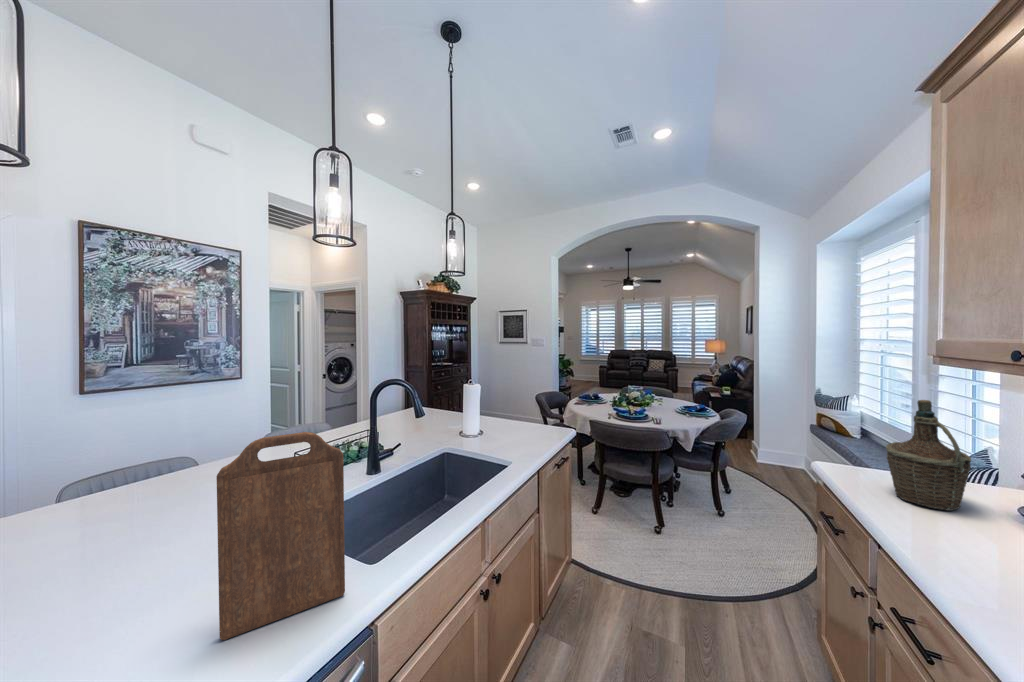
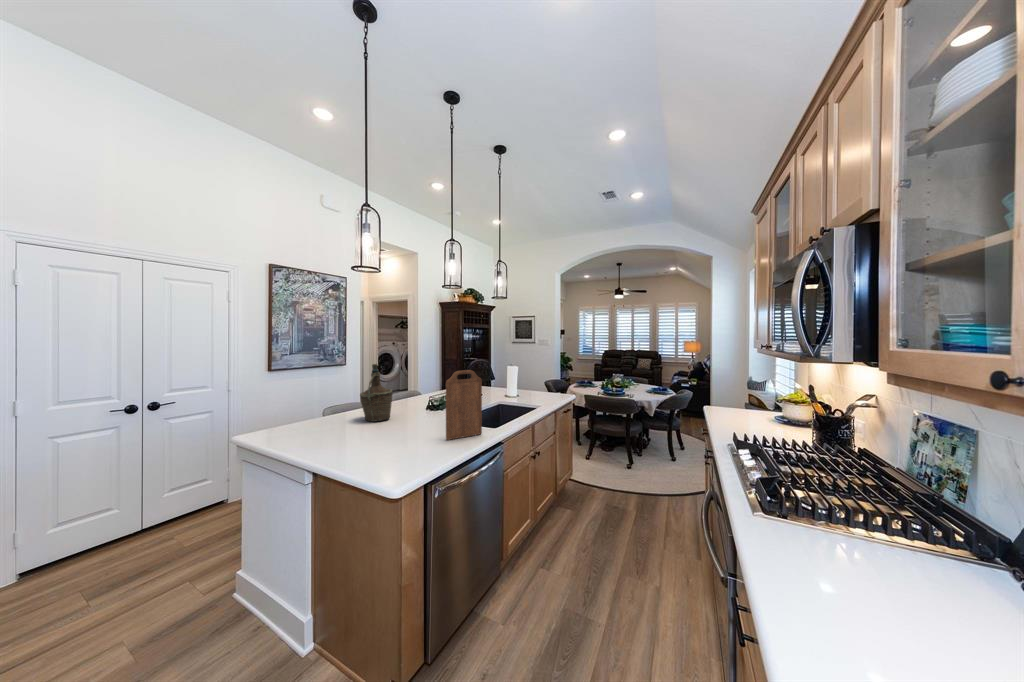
bottle: present [886,400,971,511] -> present [360,364,392,422]

